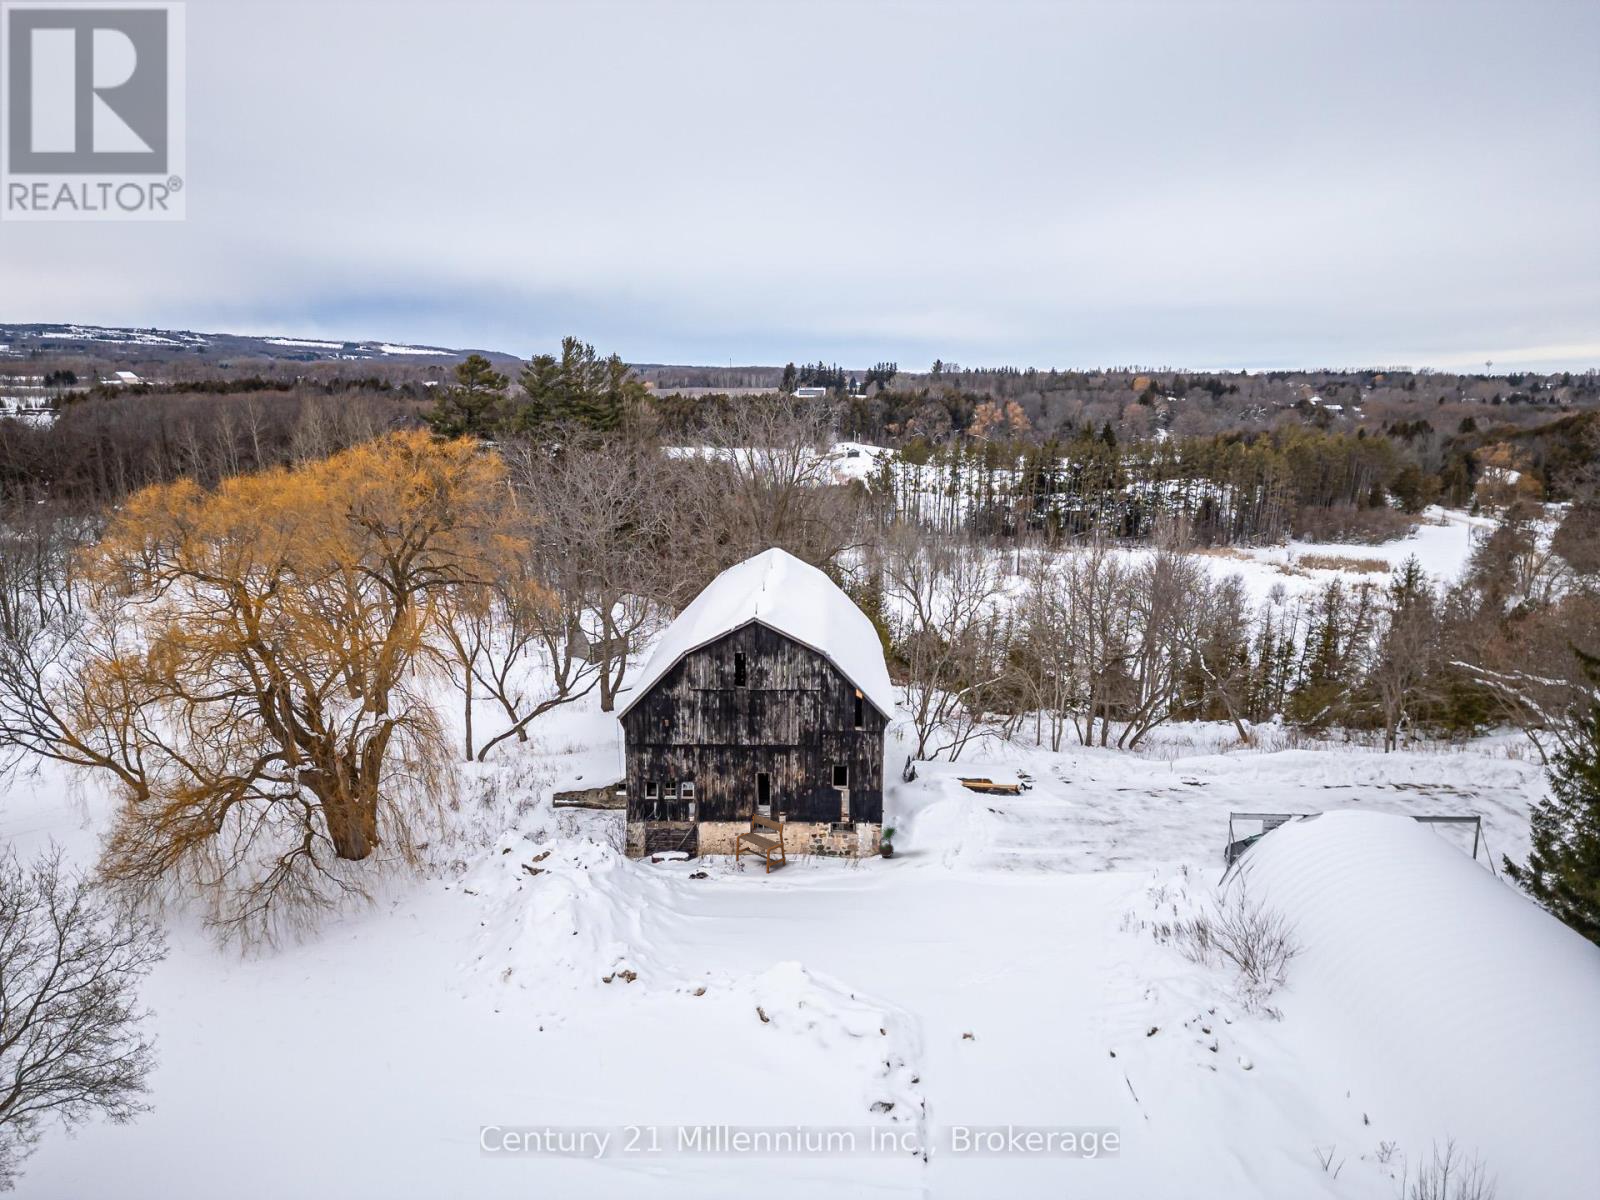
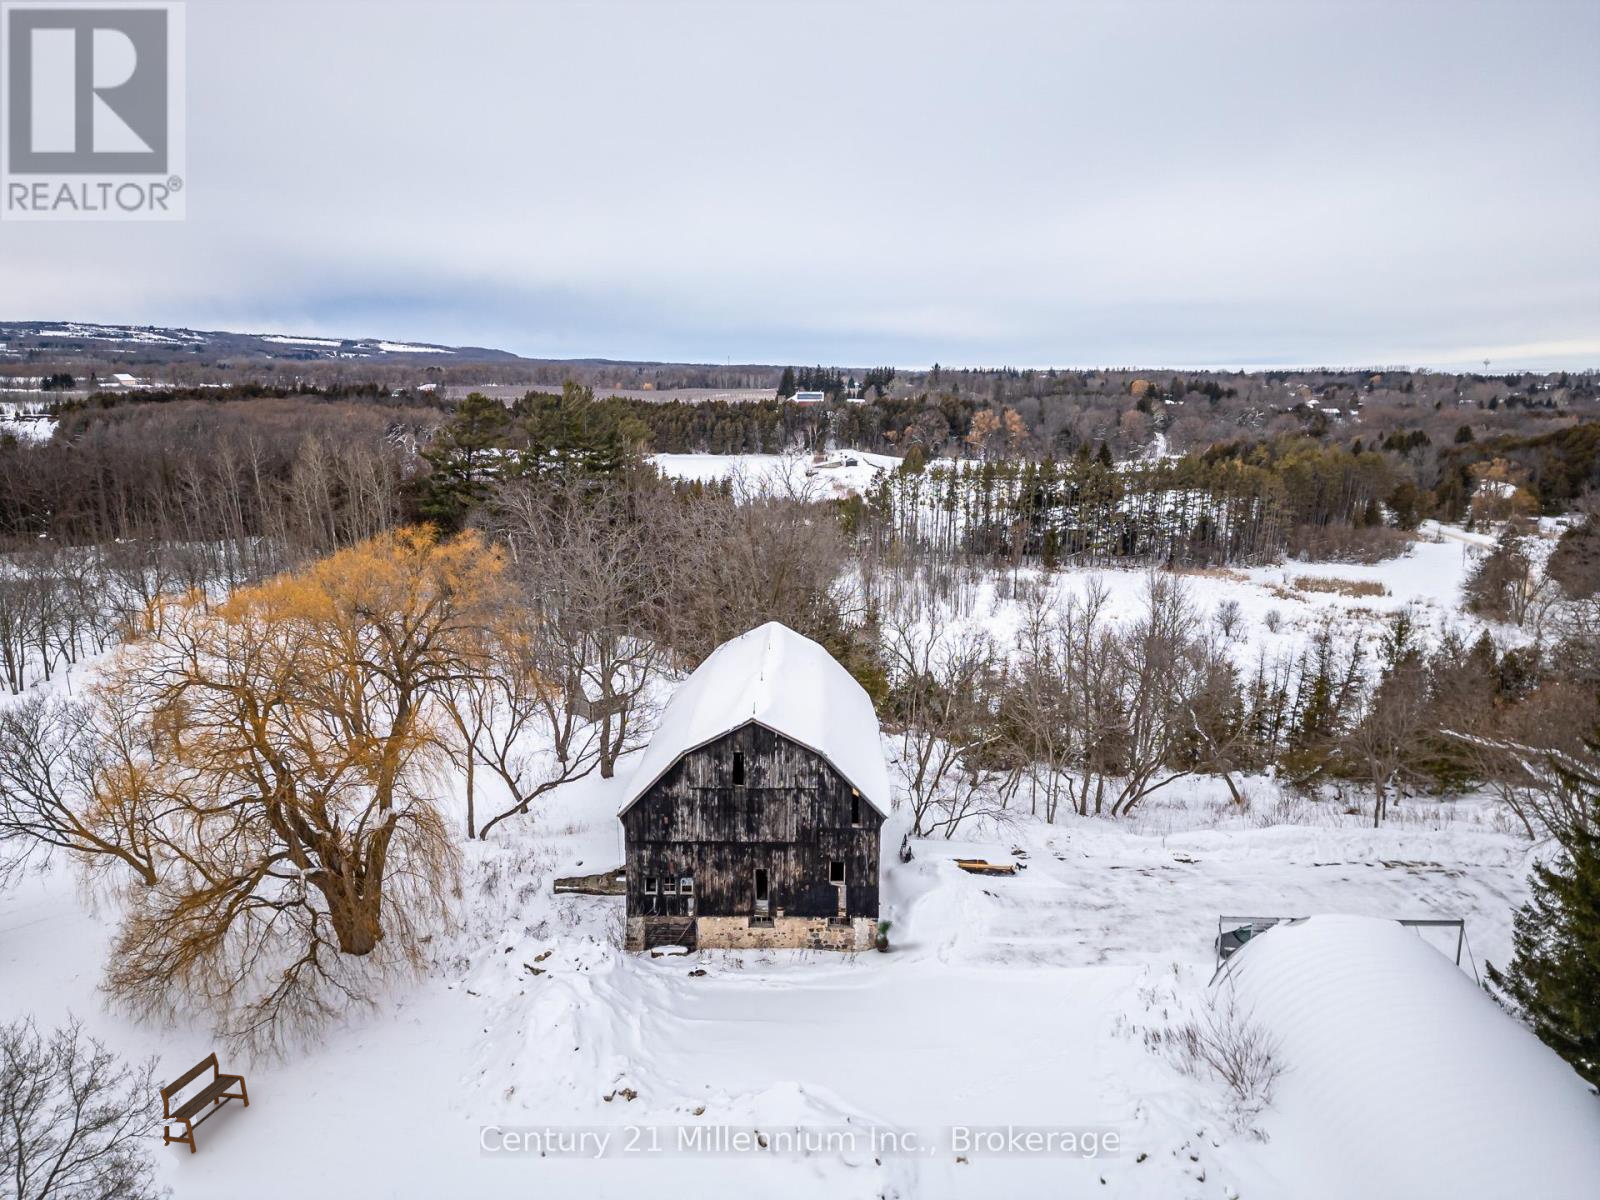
bench: present [736,814,786,874] -> present [160,1052,249,1154]

